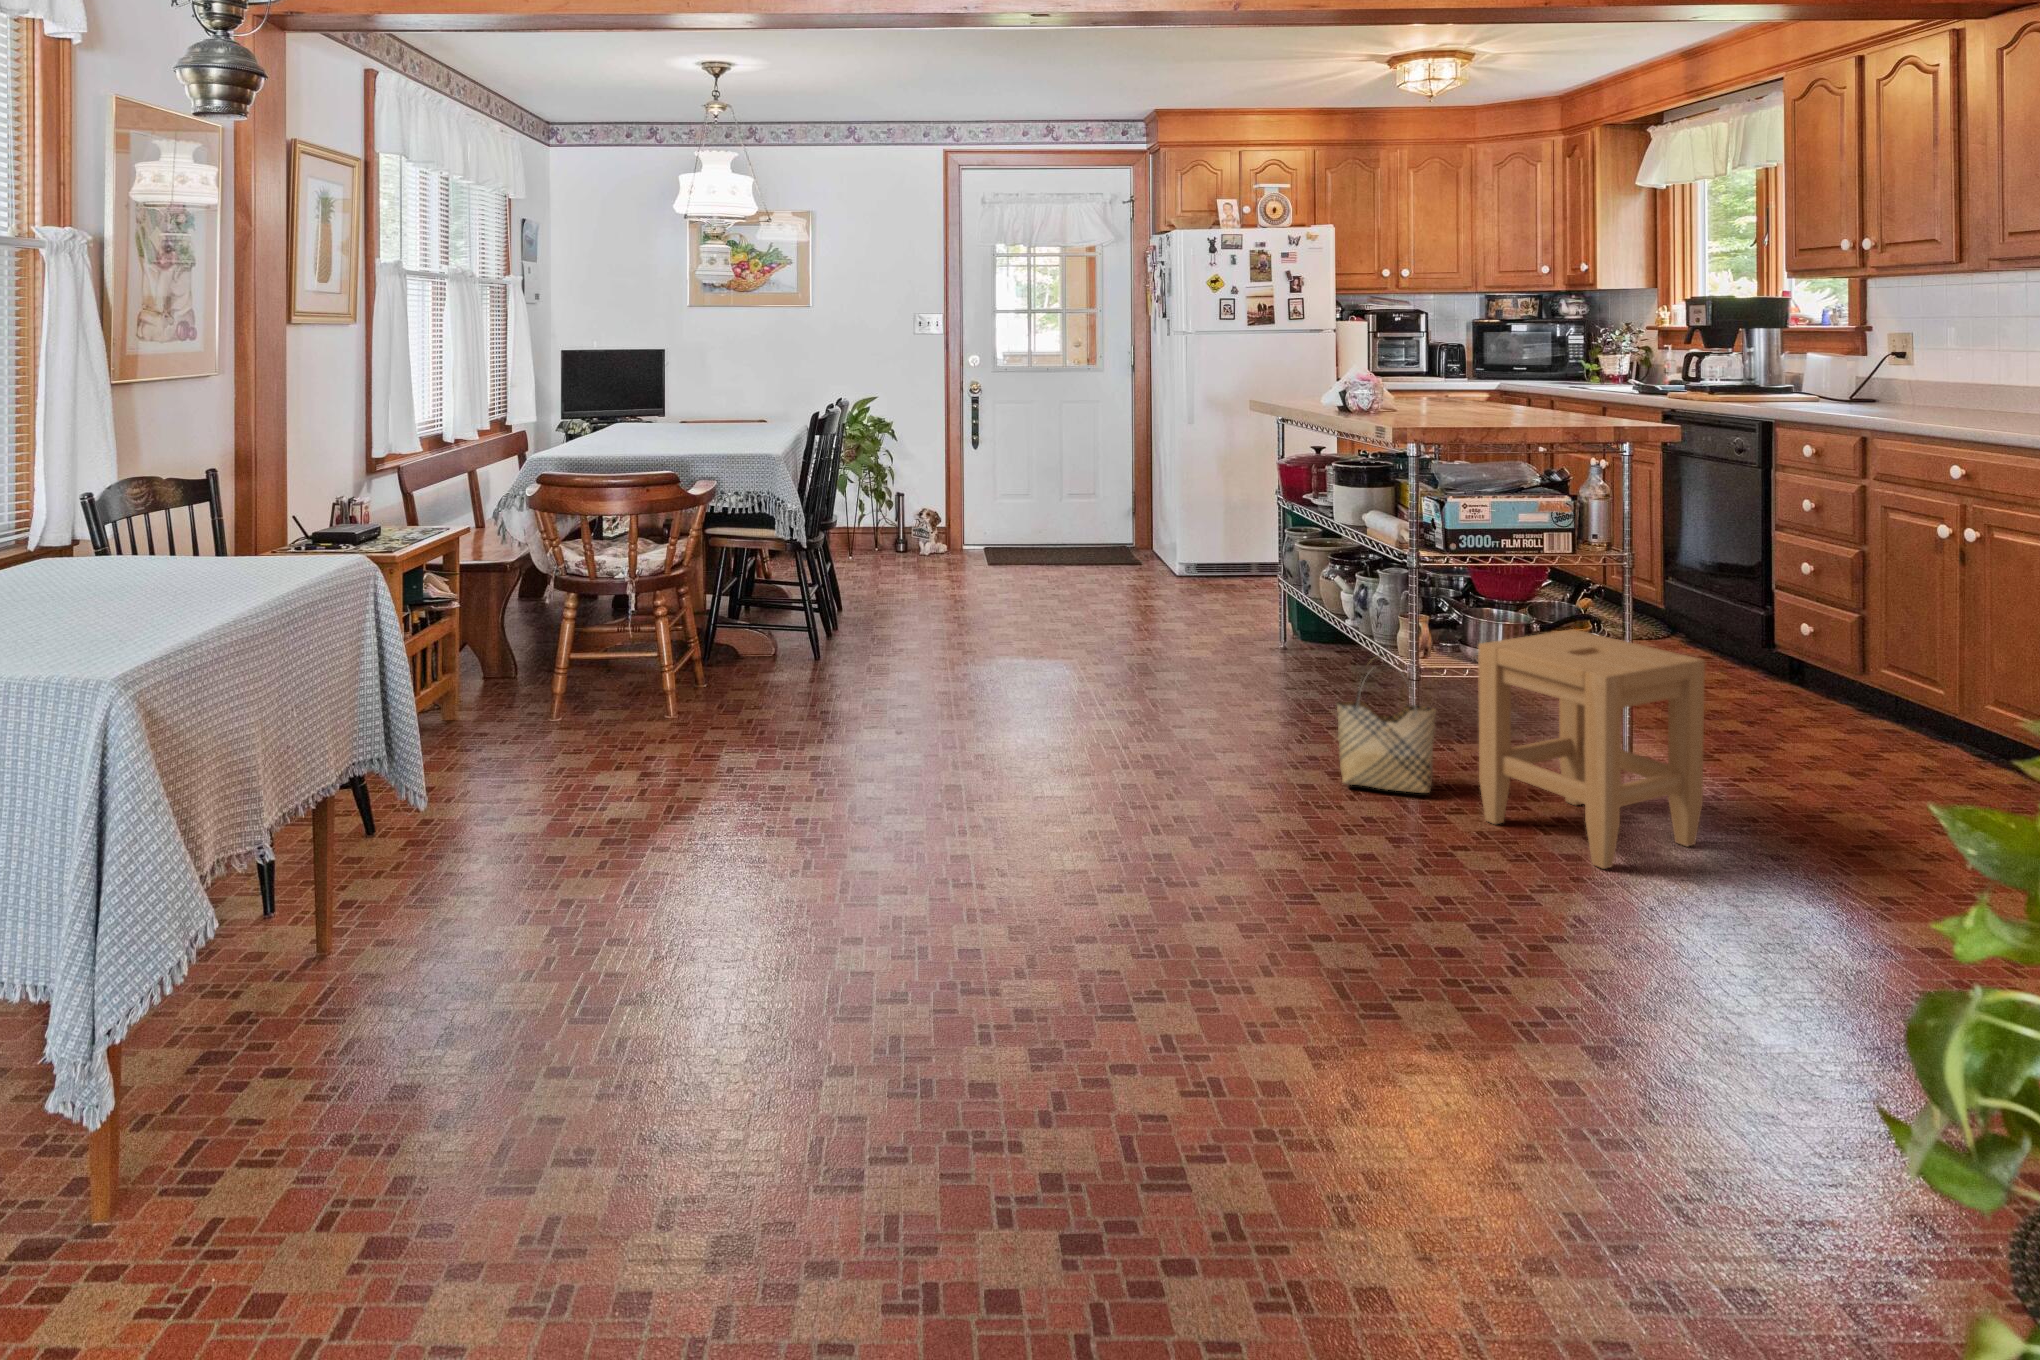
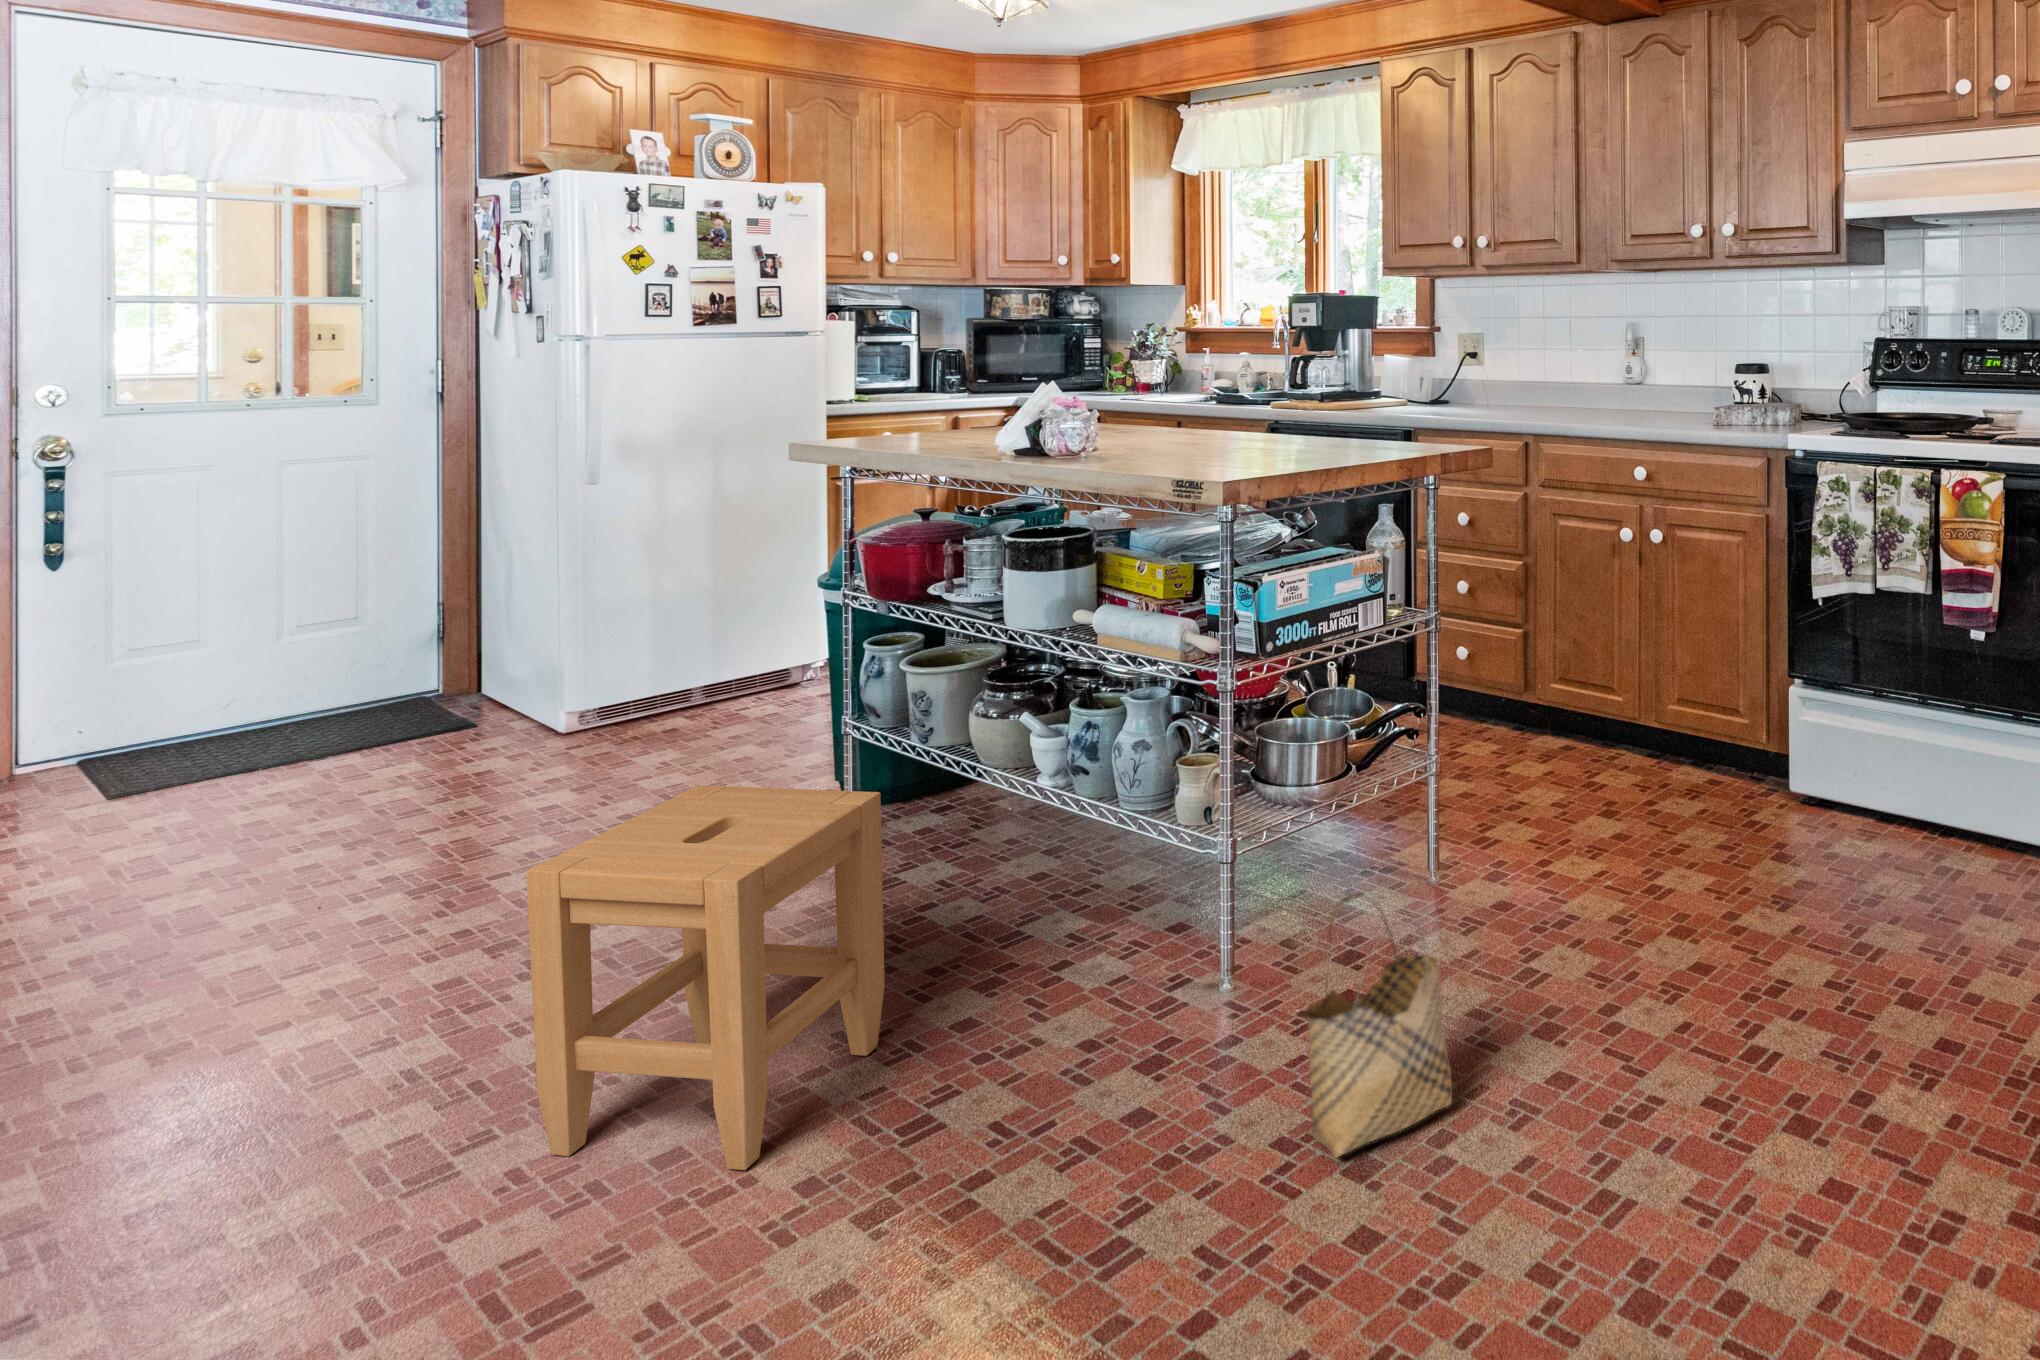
stool: present [1478,629,1705,869] -> present [526,785,885,1170]

